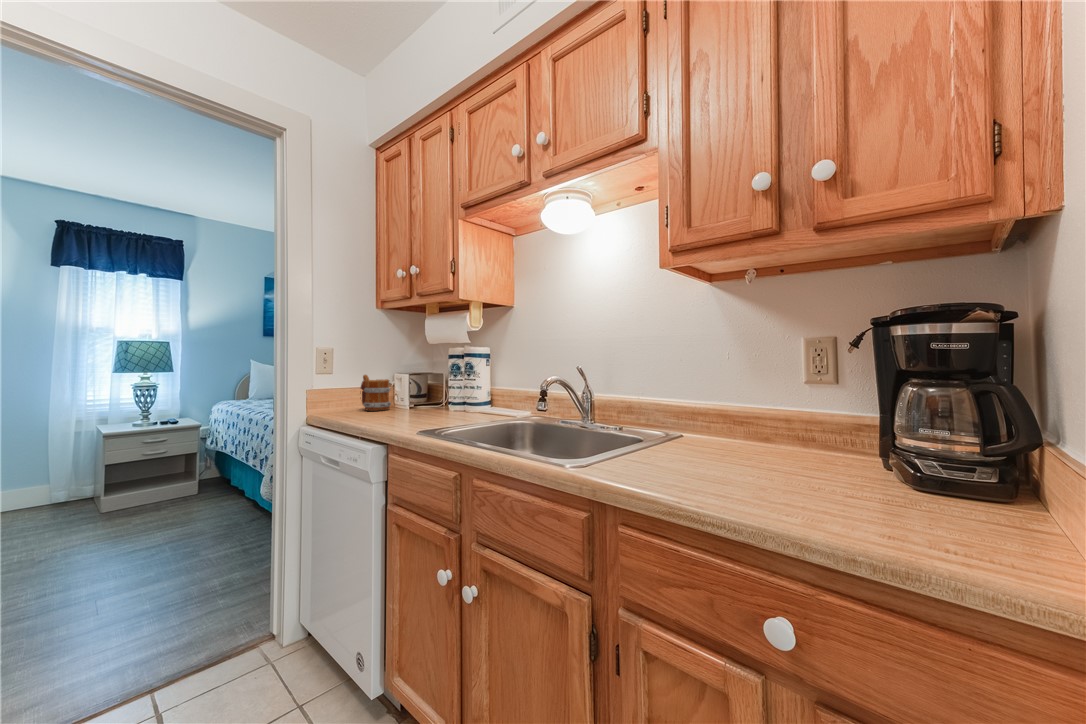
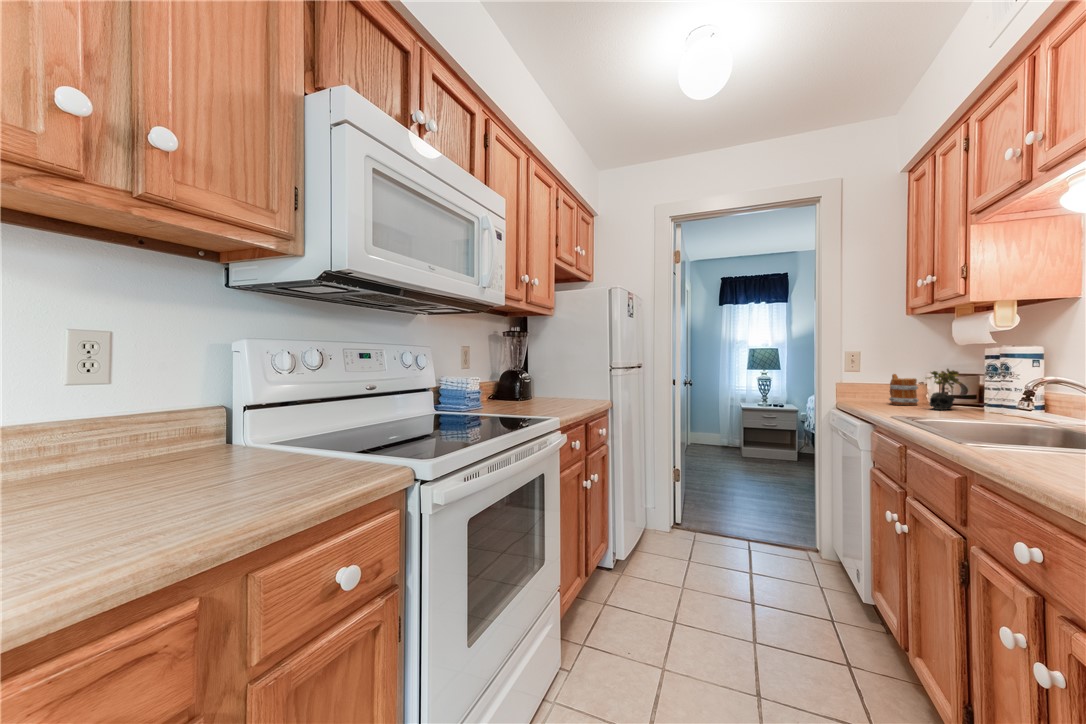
succulent plant: none [405,368,437,413] -> present [929,369,960,410]

